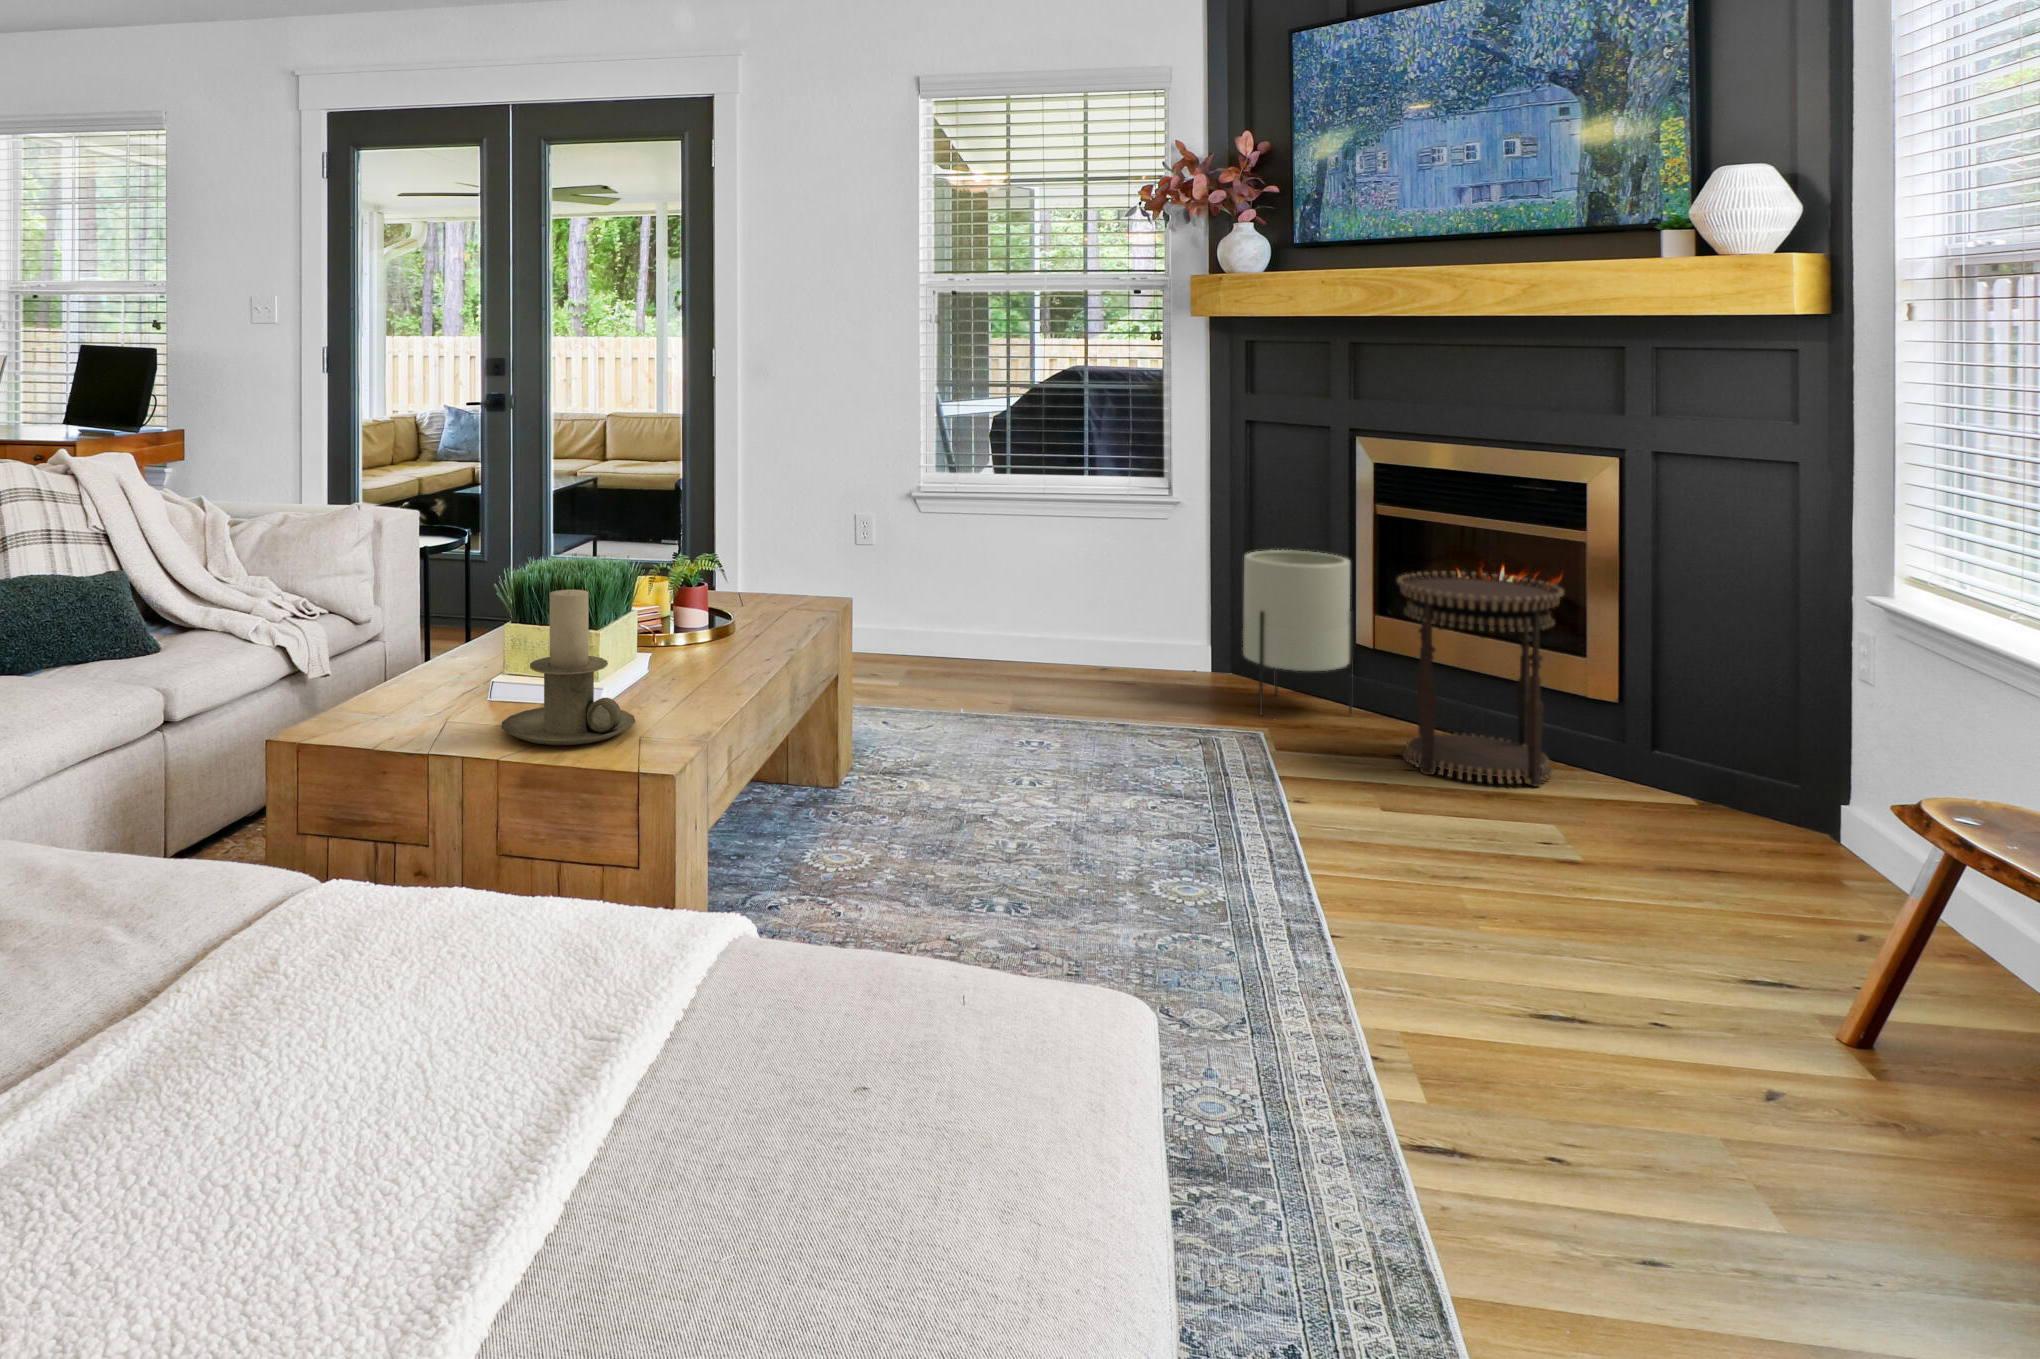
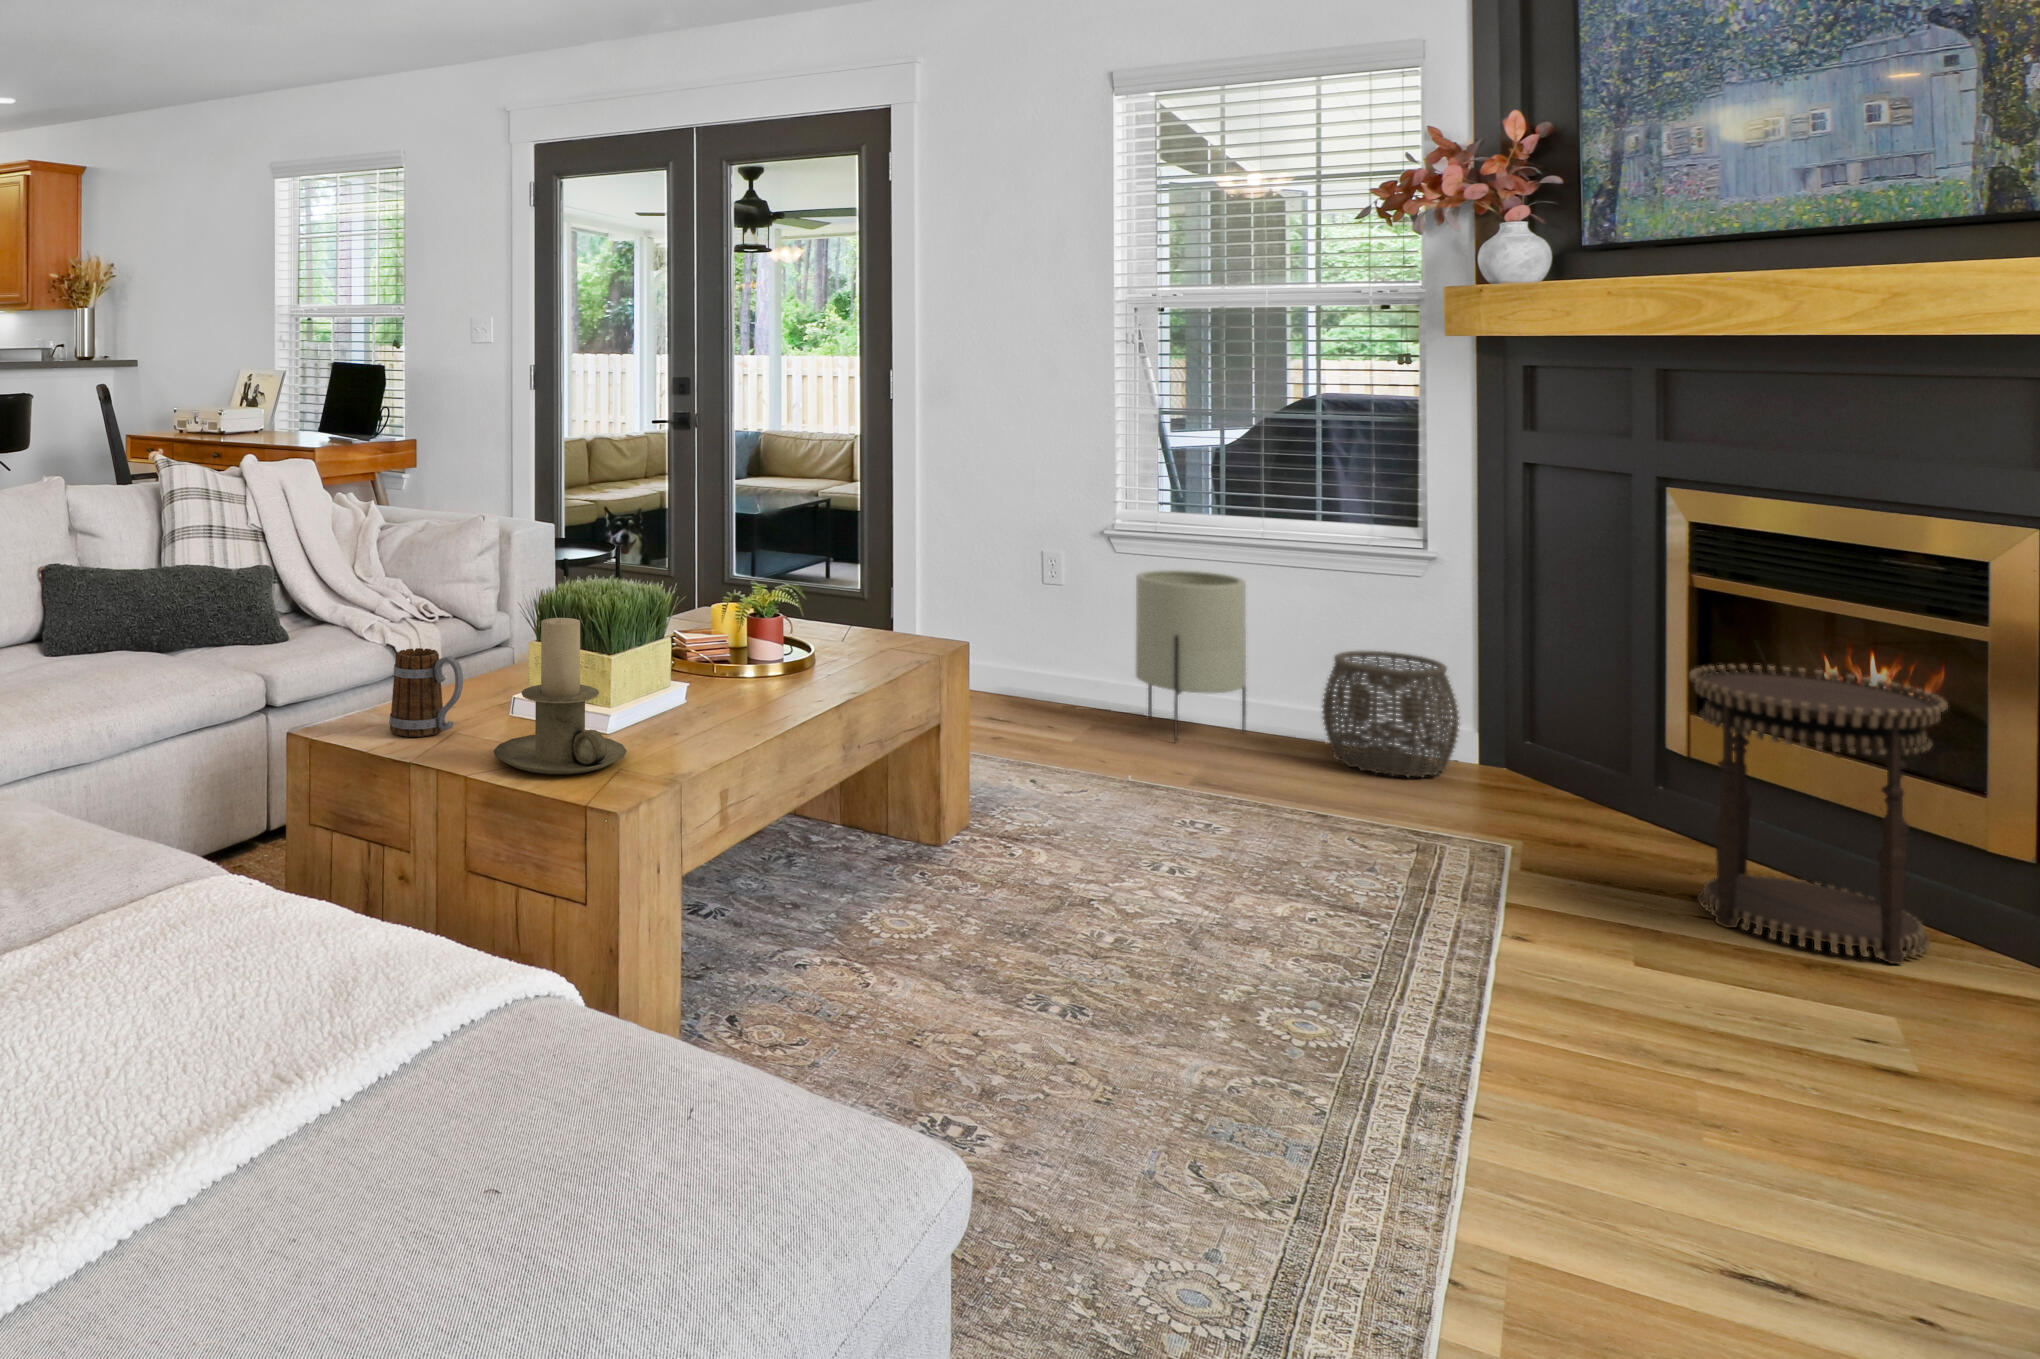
planter: present [1243,550,1353,716] -> present [1136,570,1246,742]
woven basket: none [1100,583,1206,687] -> present [1322,651,1459,777]
mug: none [365,633,449,725] -> present [389,648,463,737]

